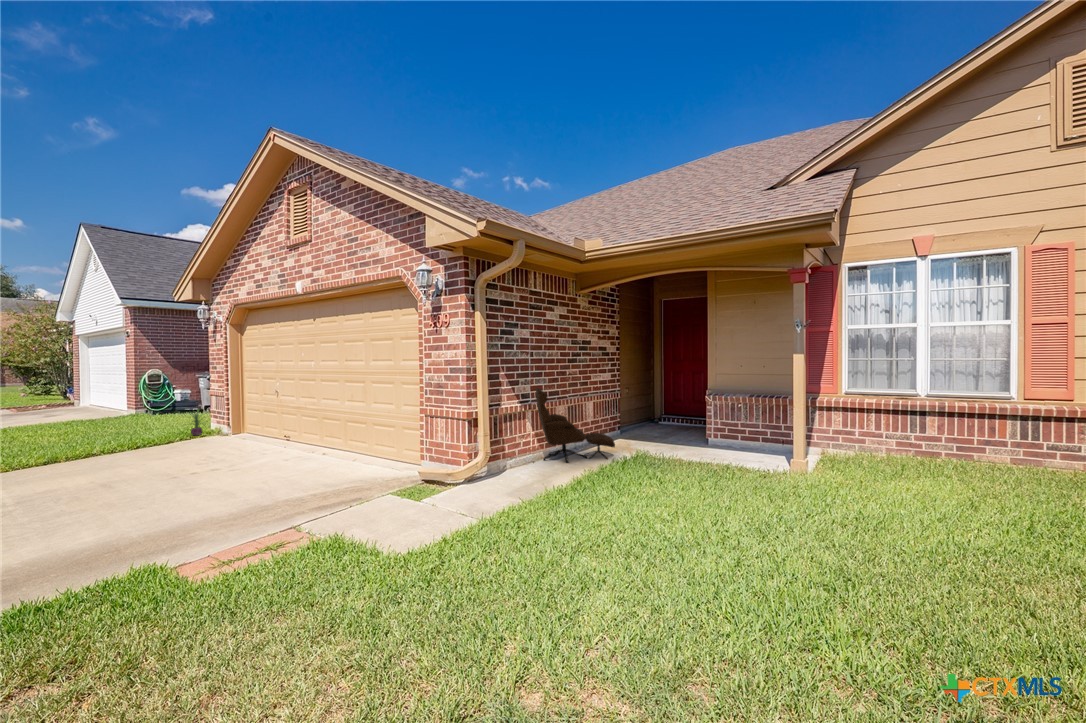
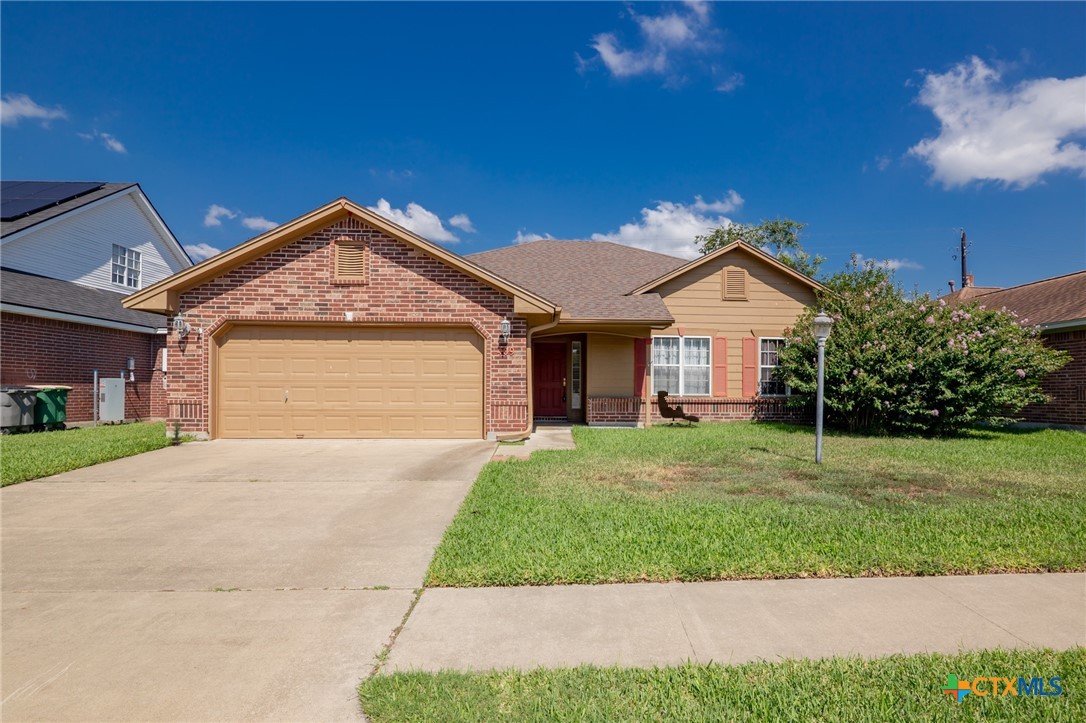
lounge chair: present [535,388,615,463] -> present [657,391,700,428]

